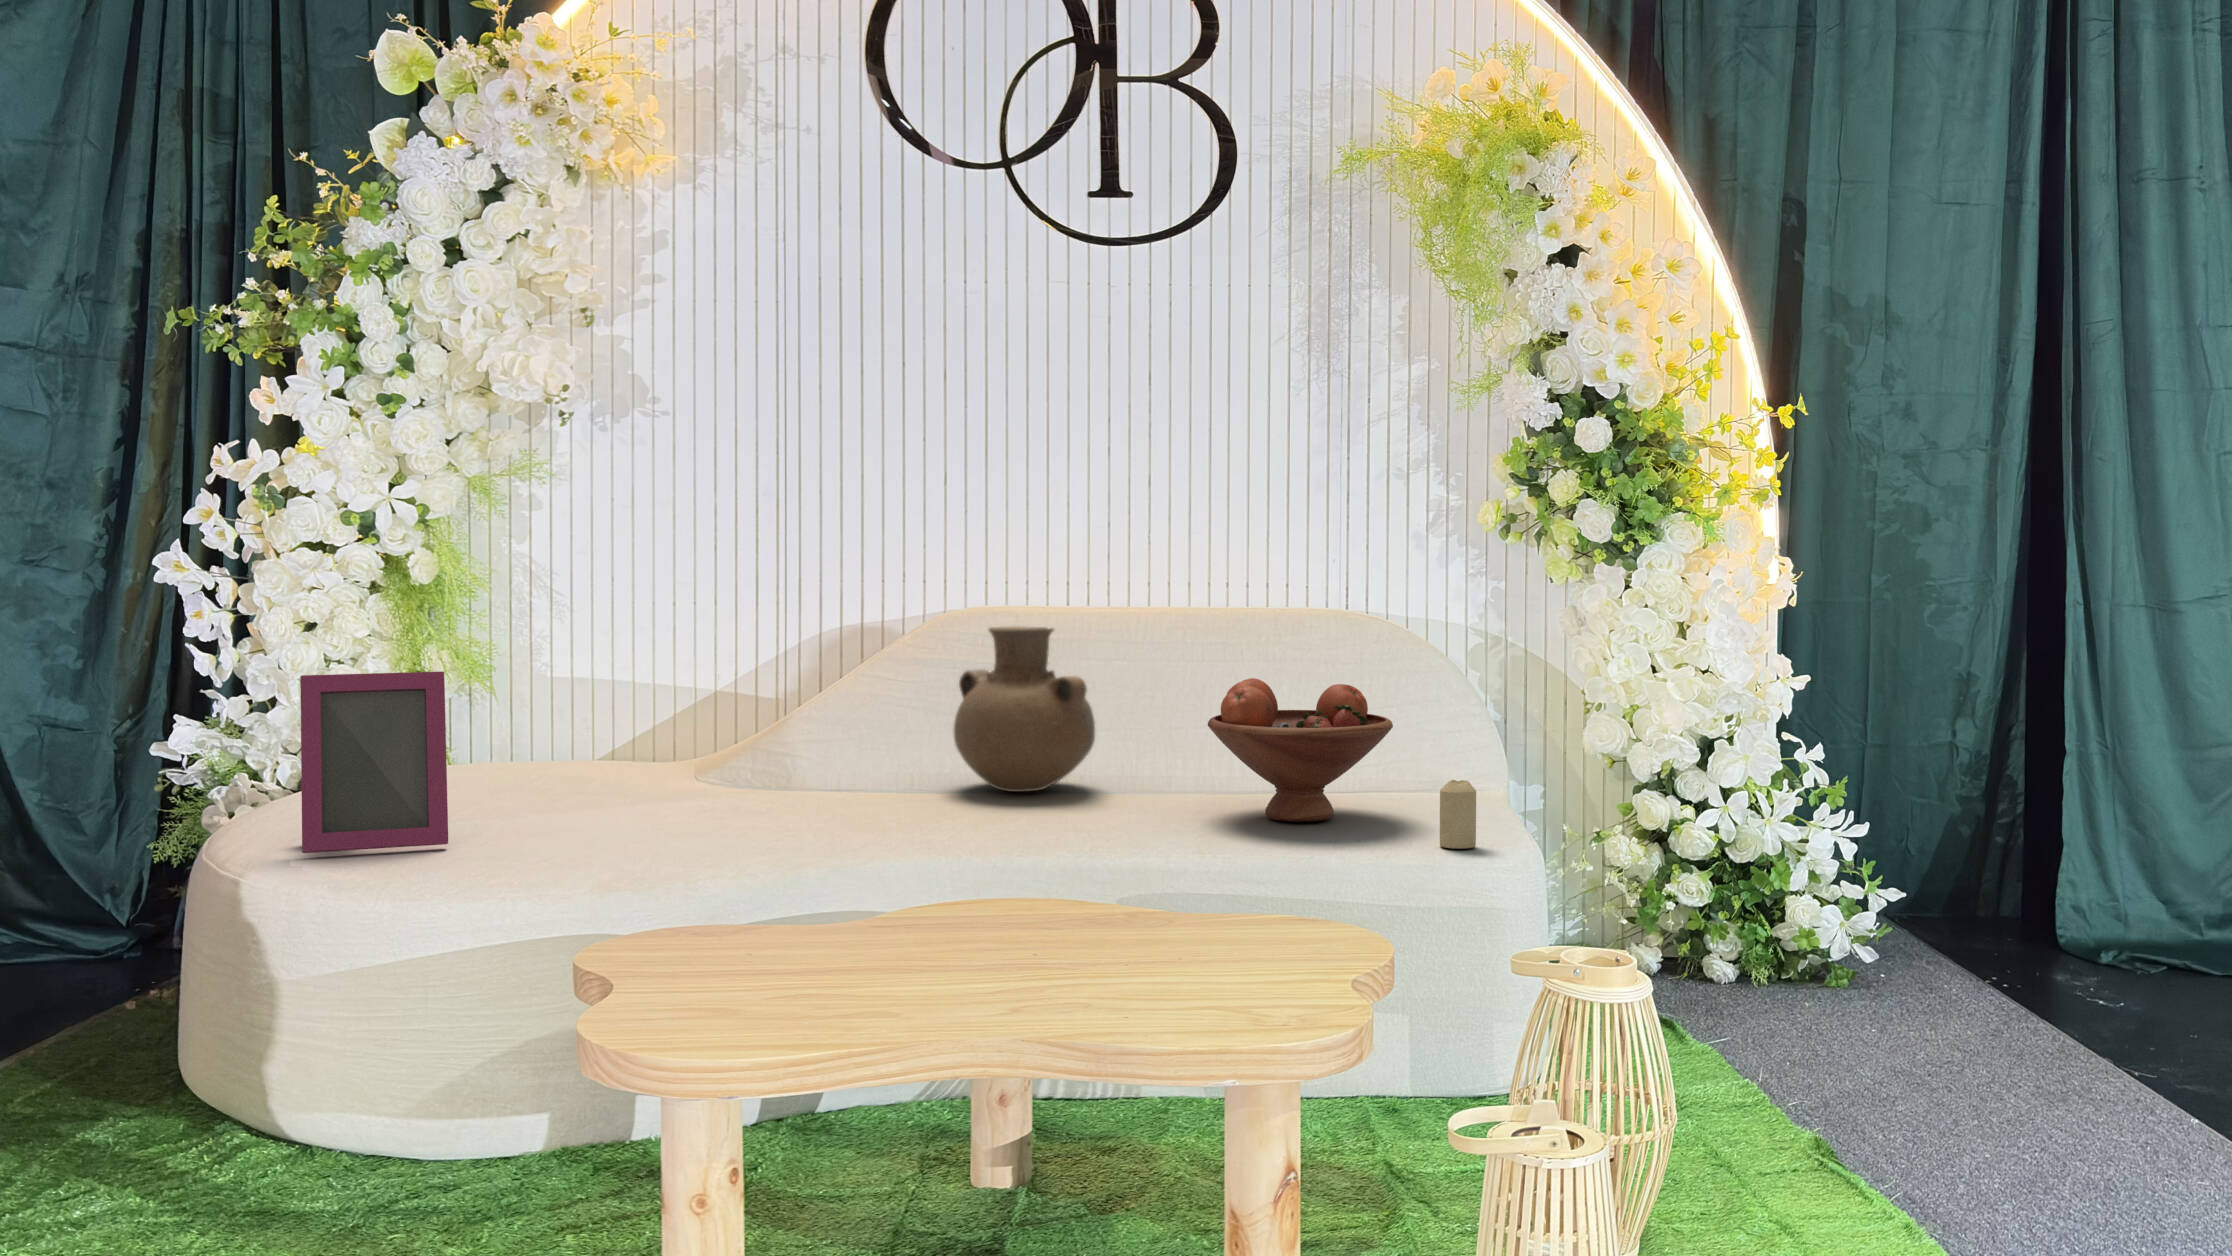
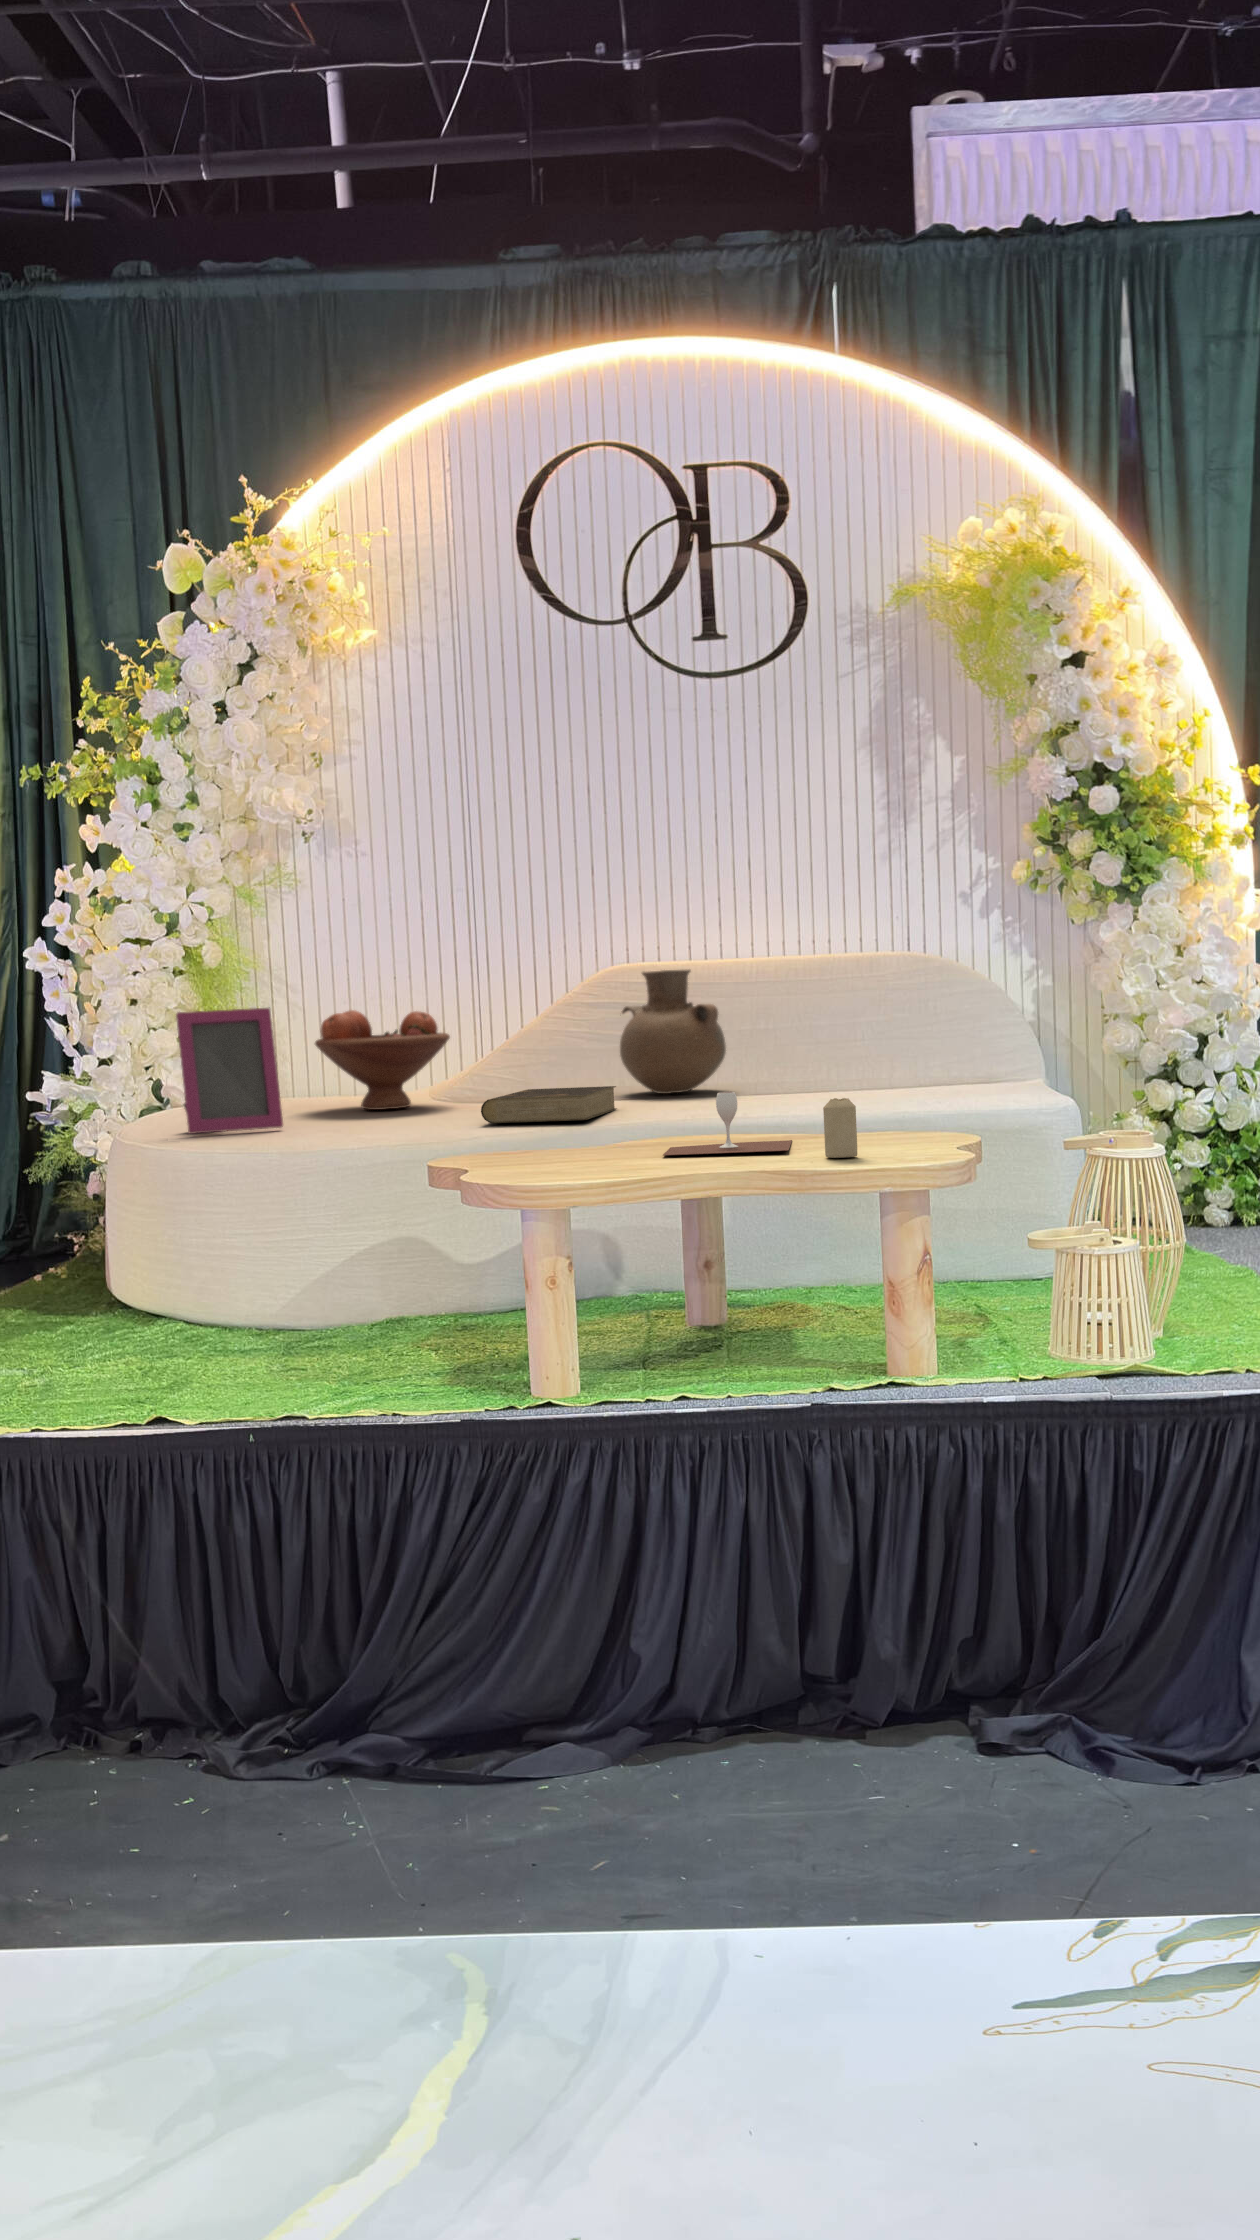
fruit bowl: present [1208,678,1393,822] -> present [315,1010,450,1110]
candle: present [1440,780,1476,849] -> present [823,1098,857,1158]
book: none [732,791,937,858] -> present [481,1086,617,1123]
wine glass: none [959,868,1162,974] -> present [663,1092,792,1155]

